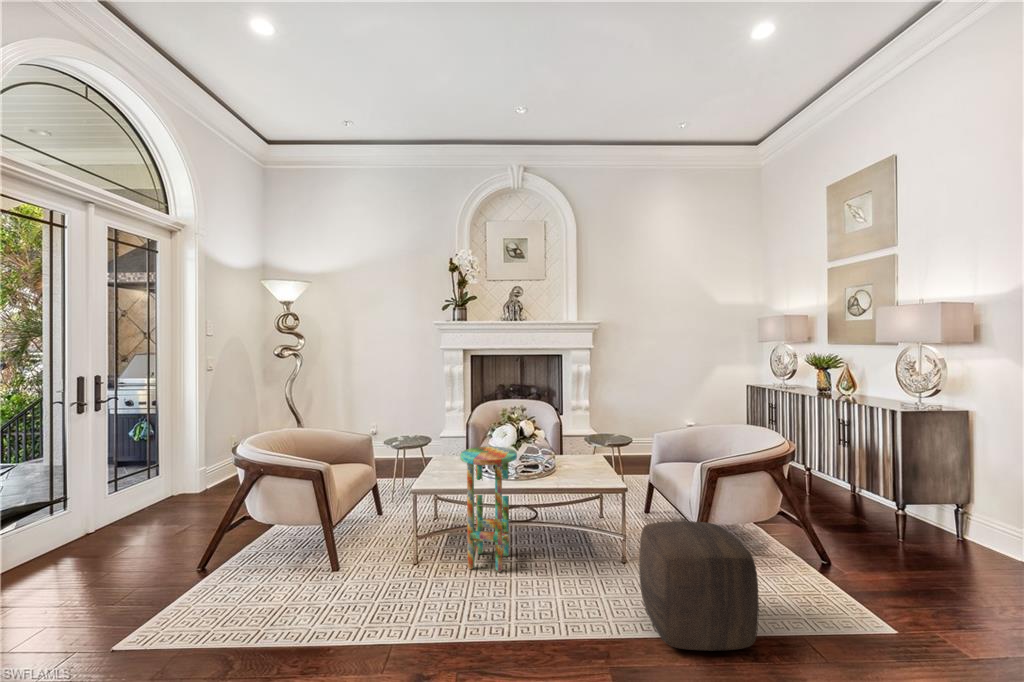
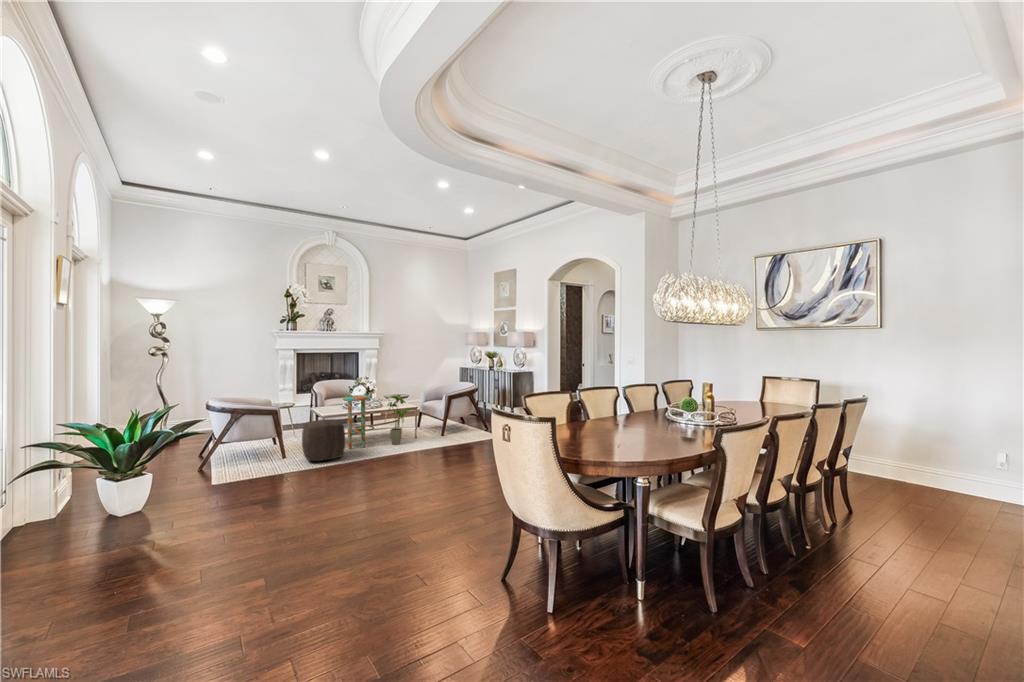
house plant: none [551,457,617,579] -> present [387,394,411,444]
ottoman: present [639,521,759,651] -> present [302,419,345,461]

